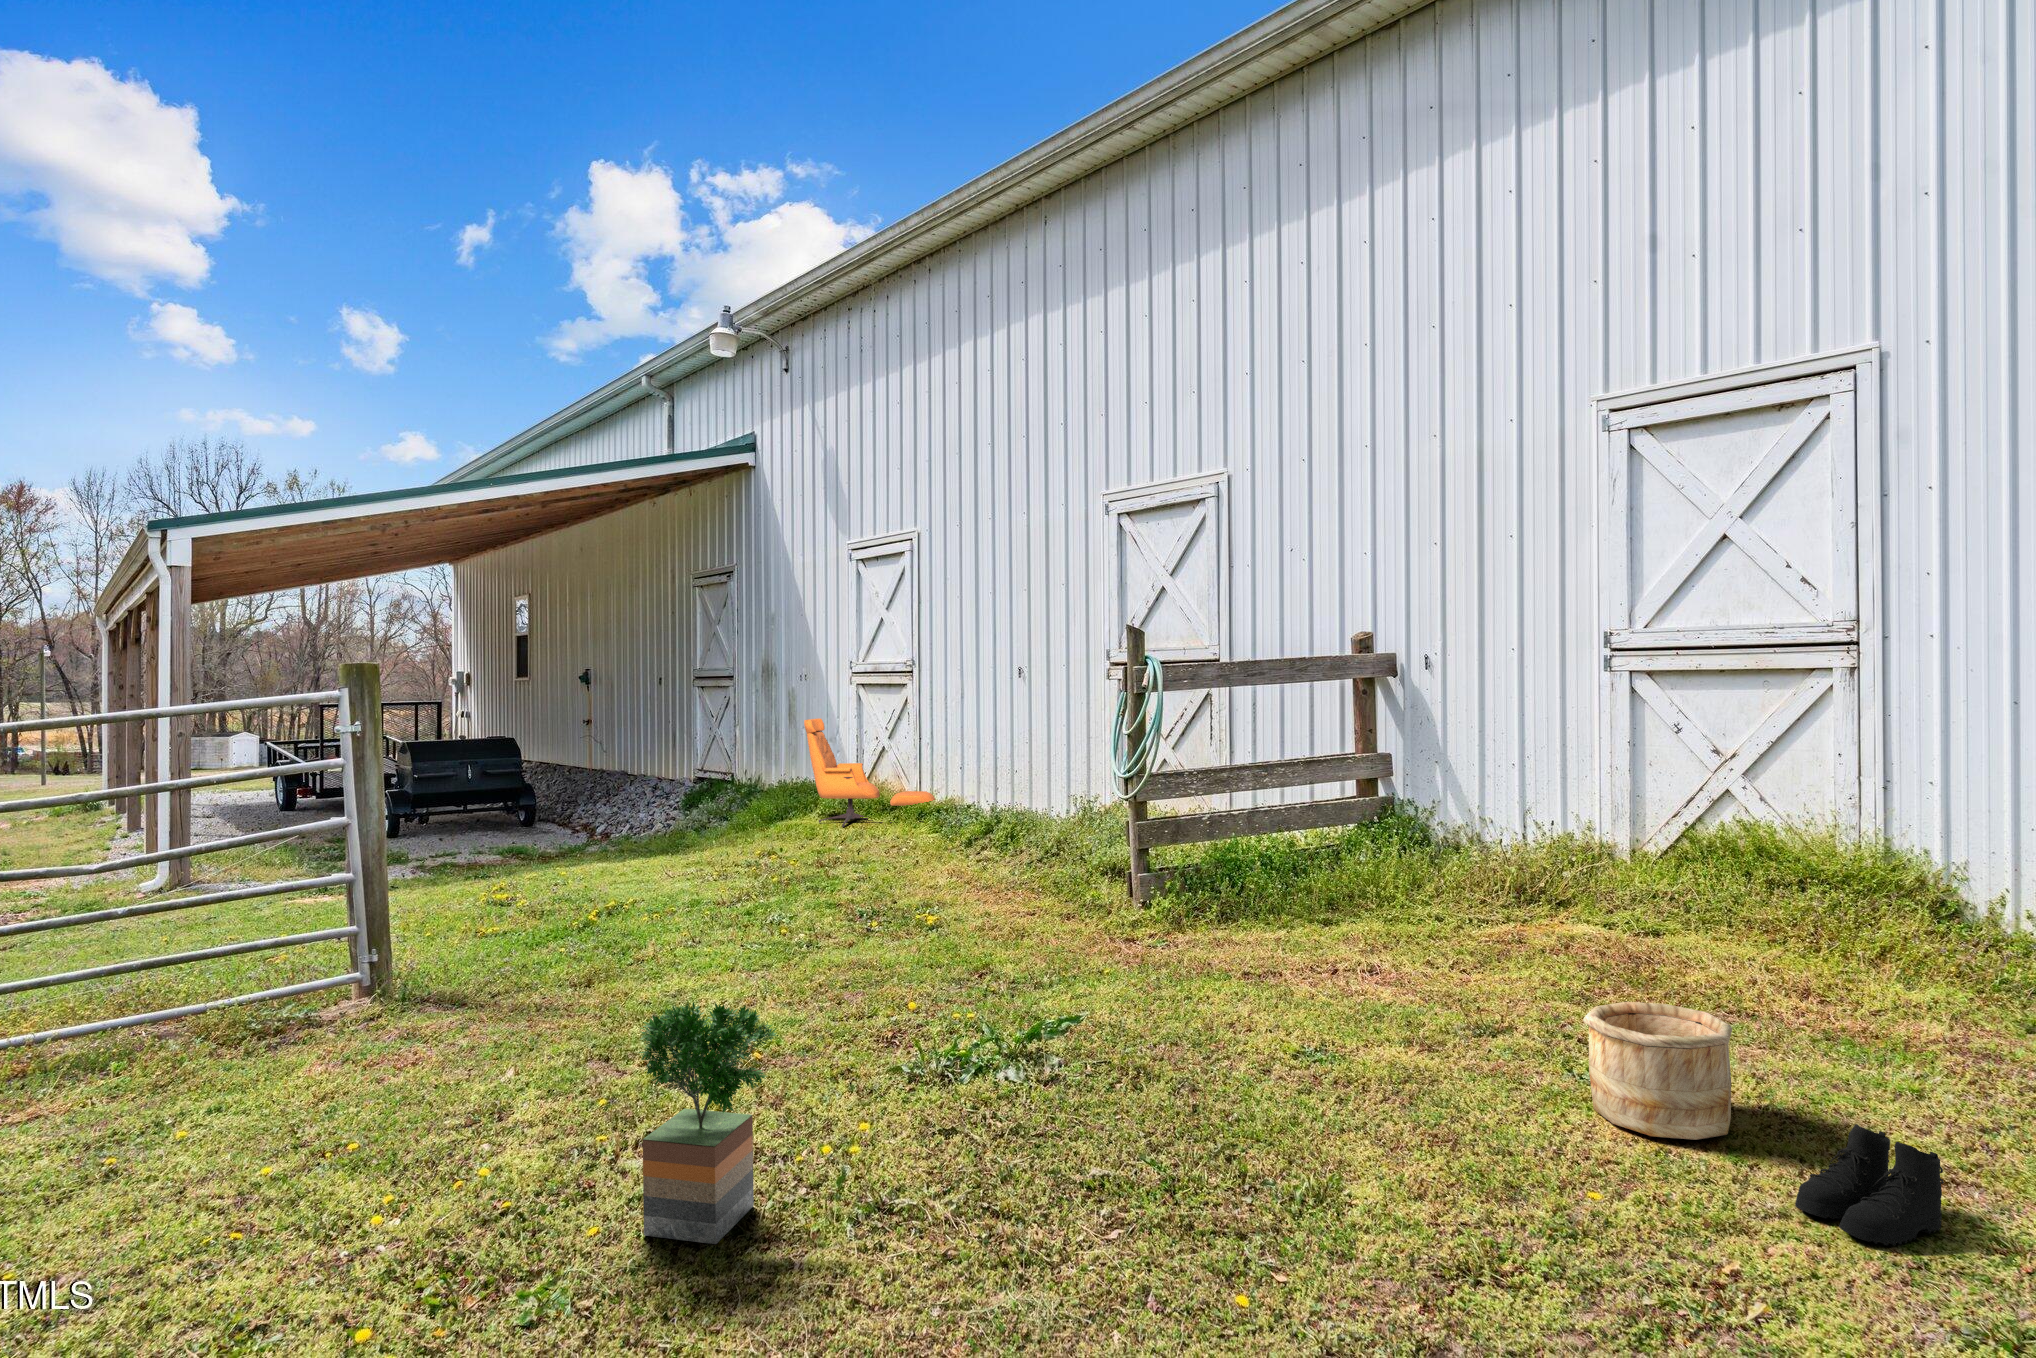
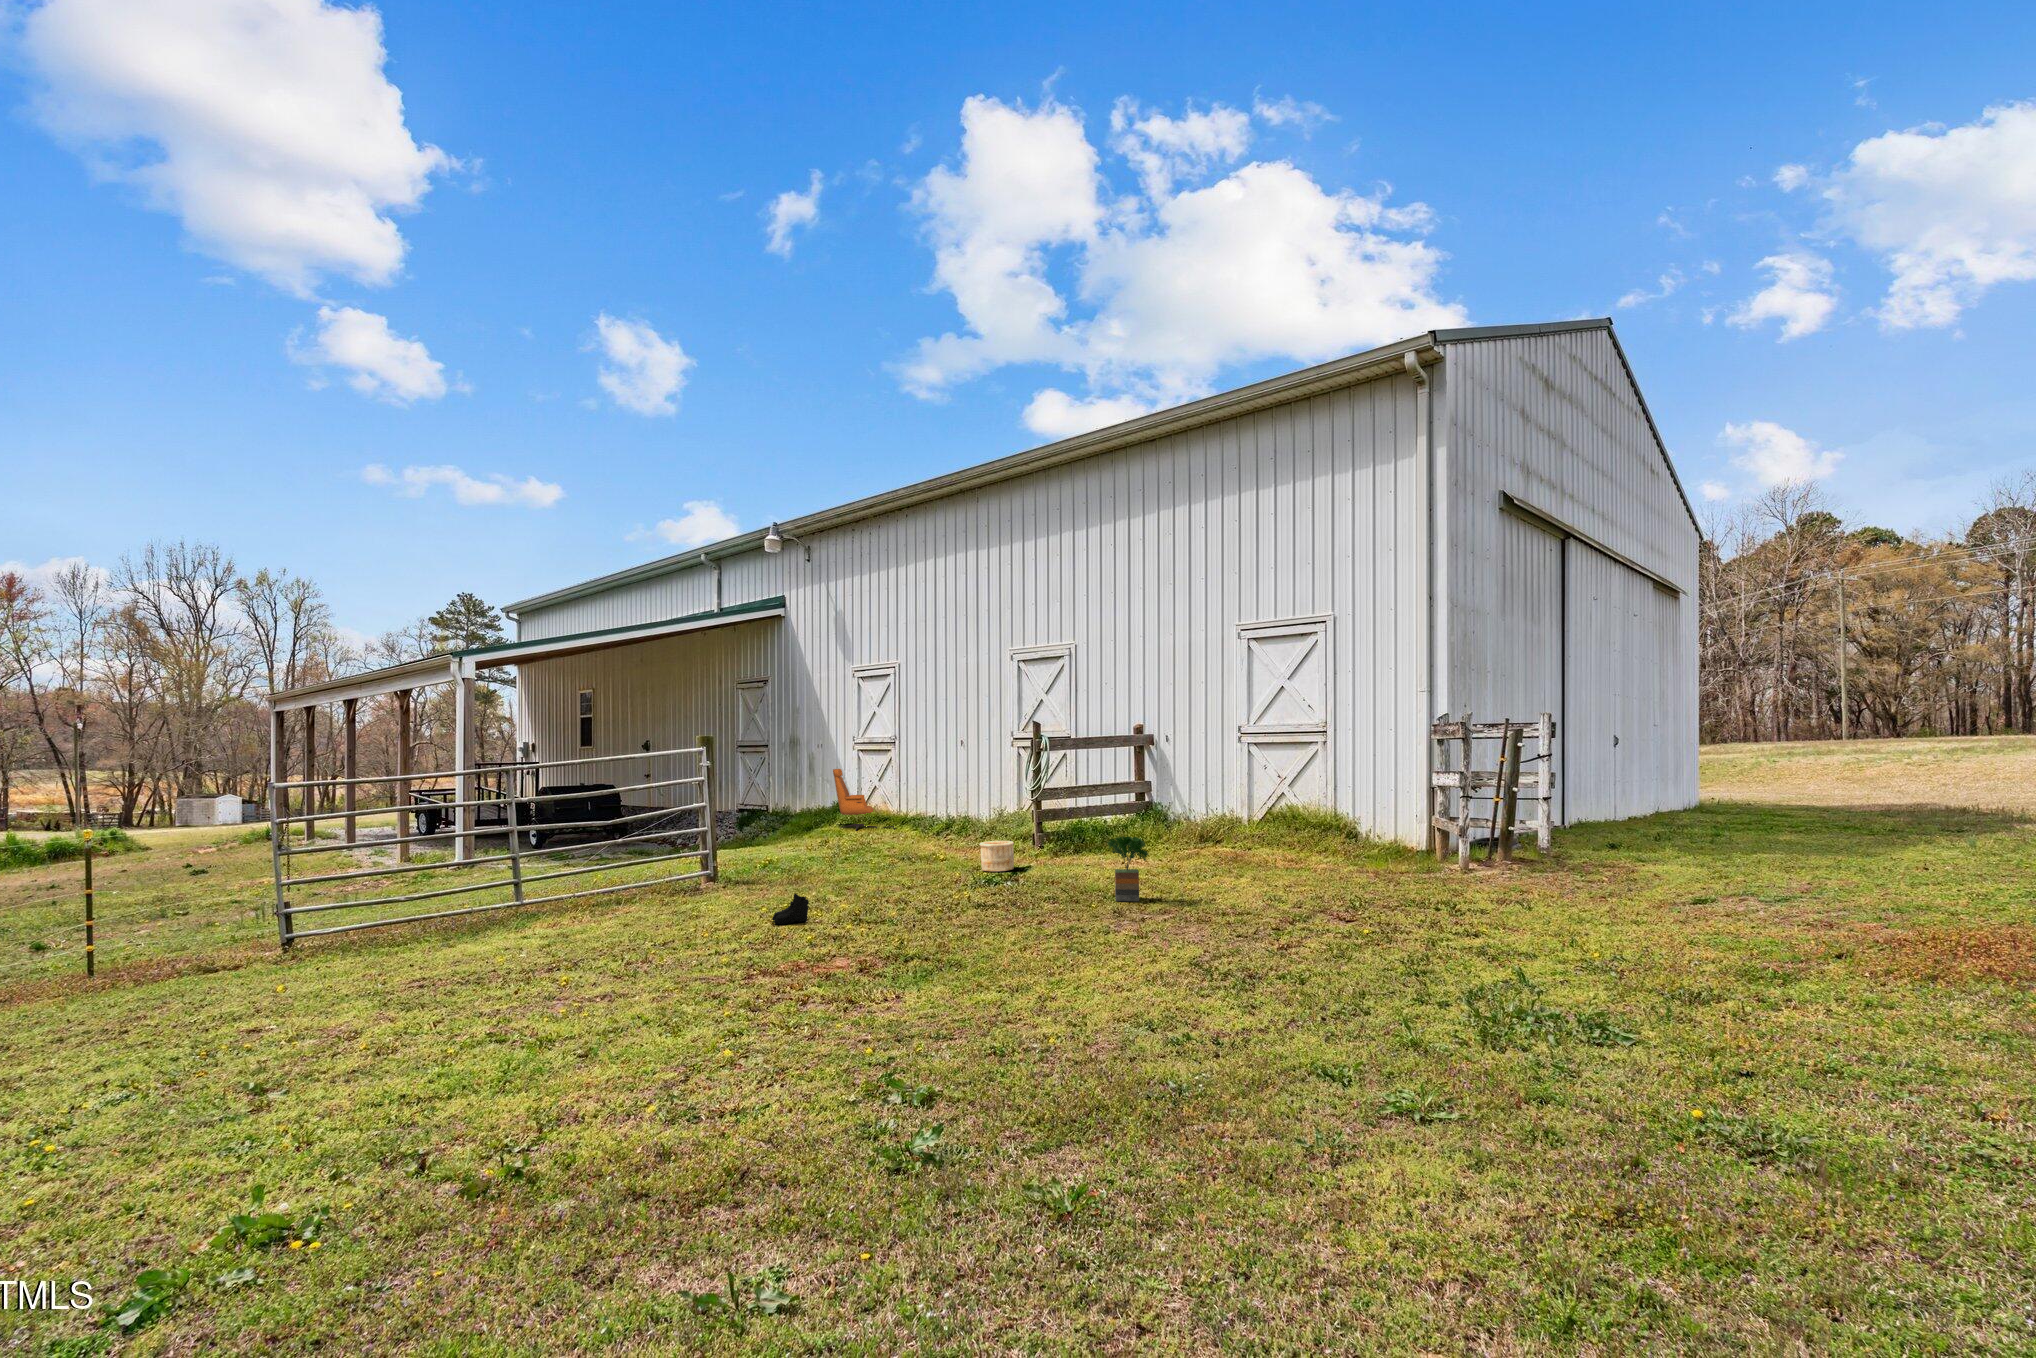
potted tree: present [639,1002,777,1244] -> present [1108,836,1148,901]
wooden bucket: present [1583,1002,1732,1140] -> present [980,841,1014,871]
boots: present [1795,1124,1944,1246] -> present [772,894,810,924]

